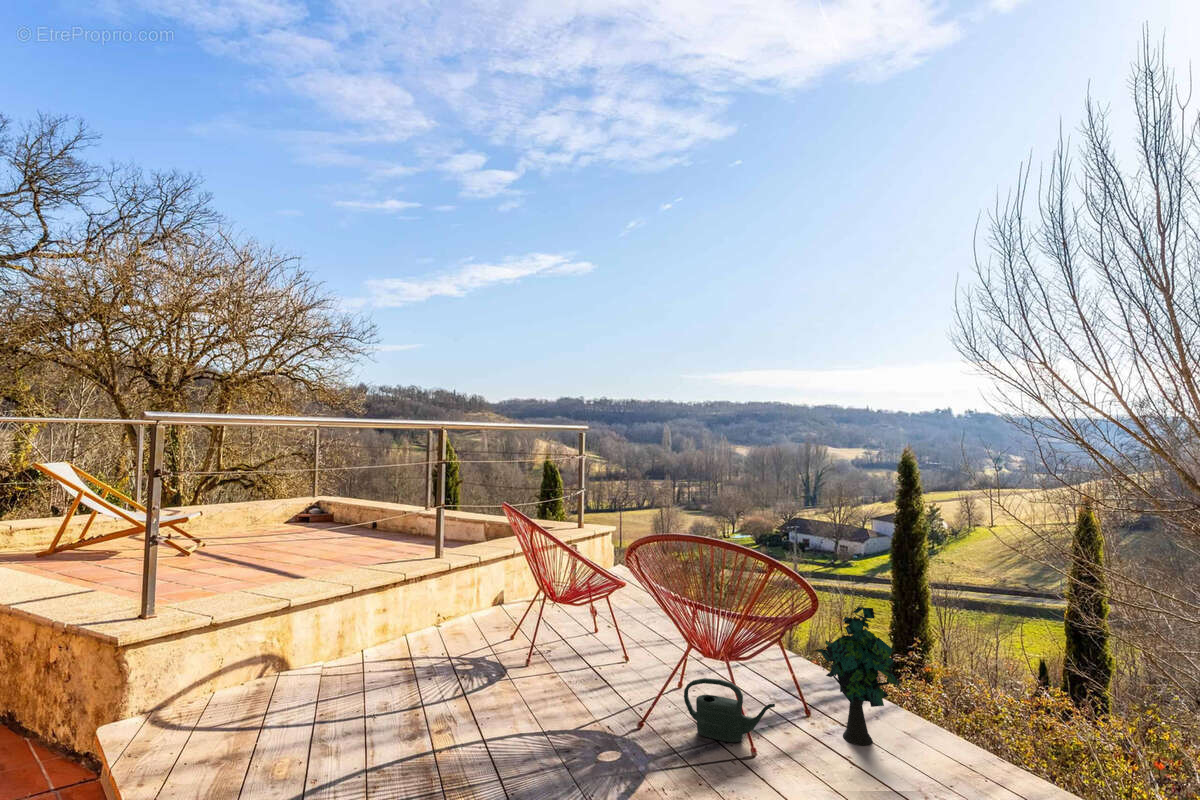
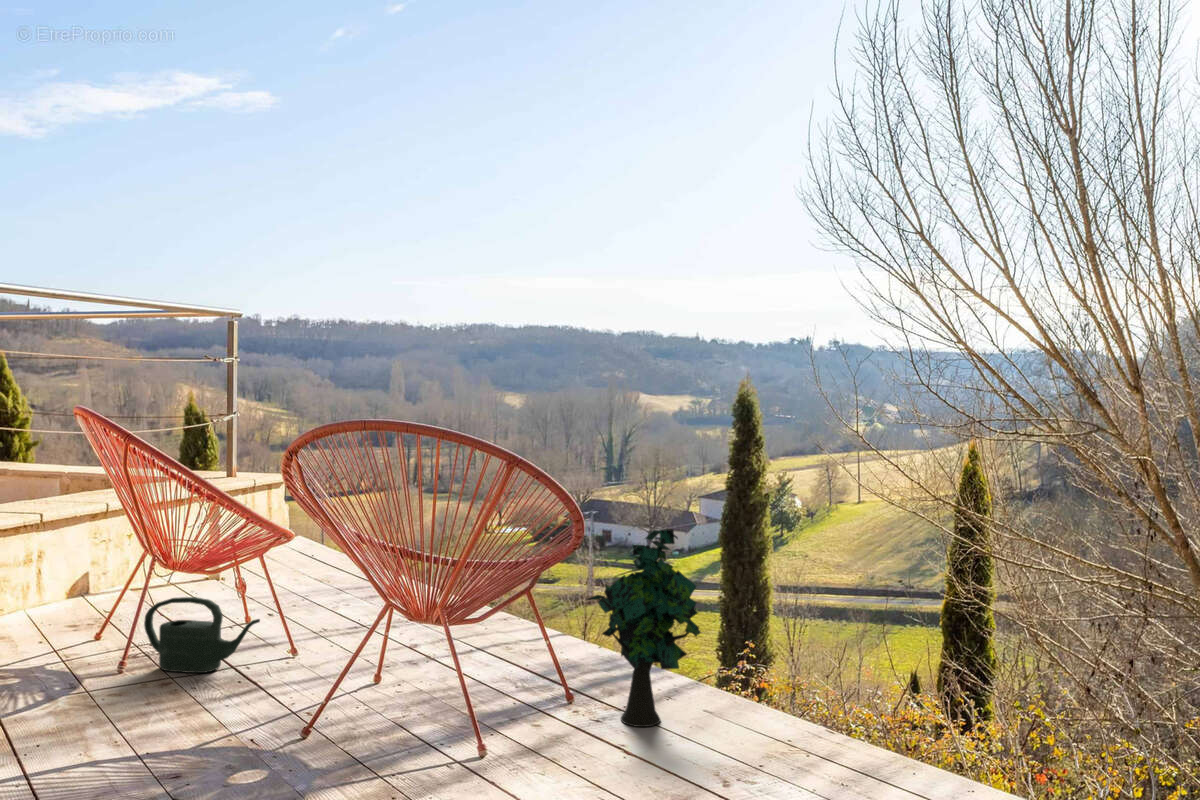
watering can: present [684,678,775,743] -> present [144,597,260,673]

